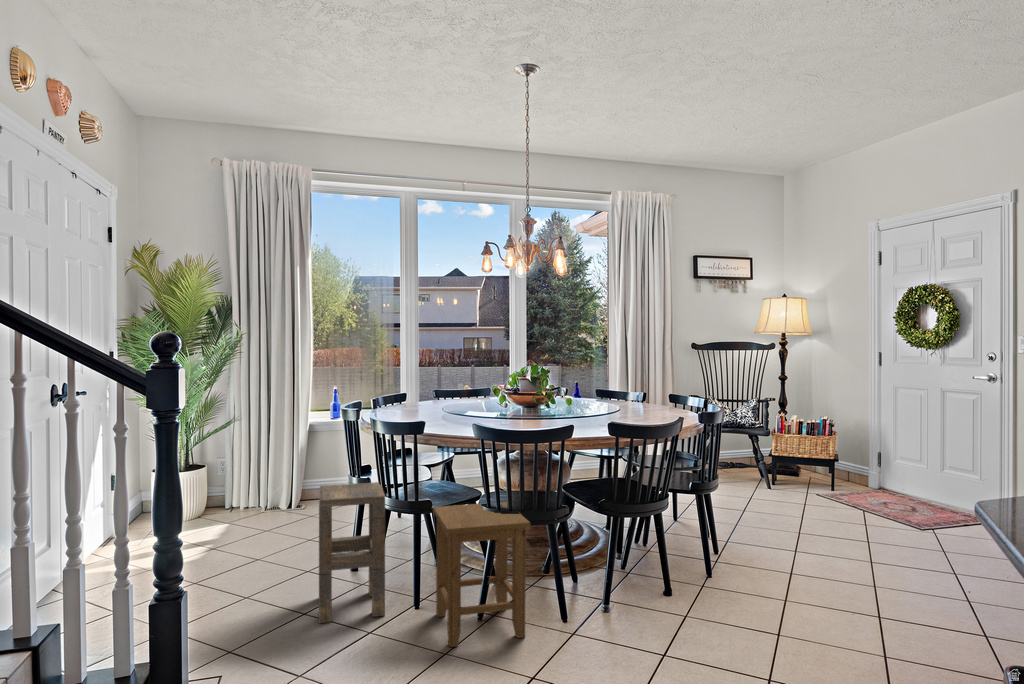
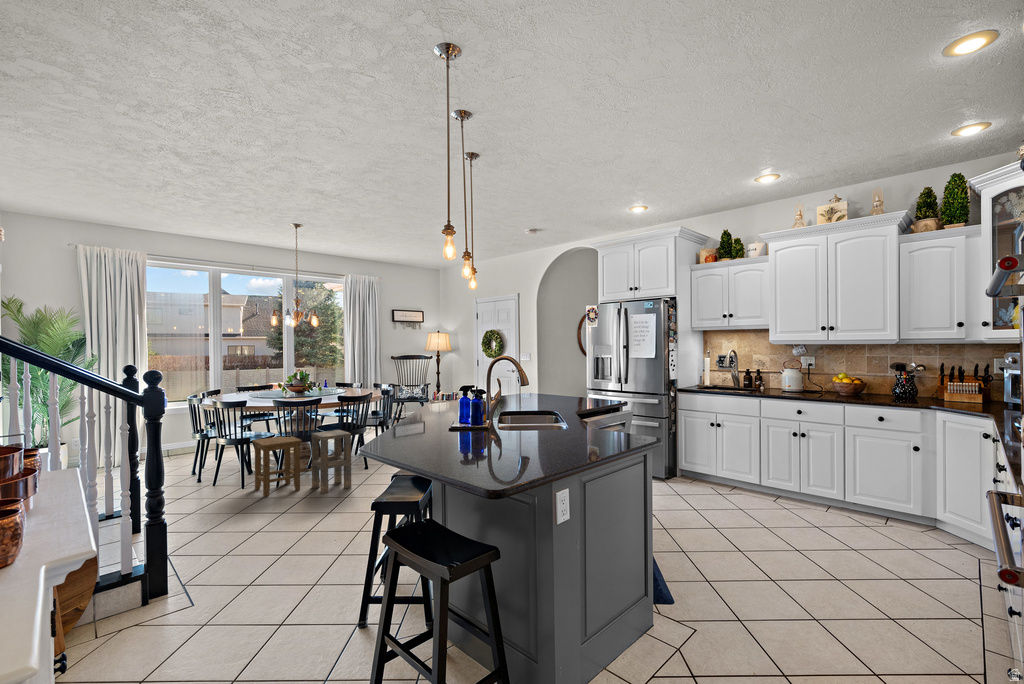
side table: present [319,482,385,623] -> present [312,430,351,493]

